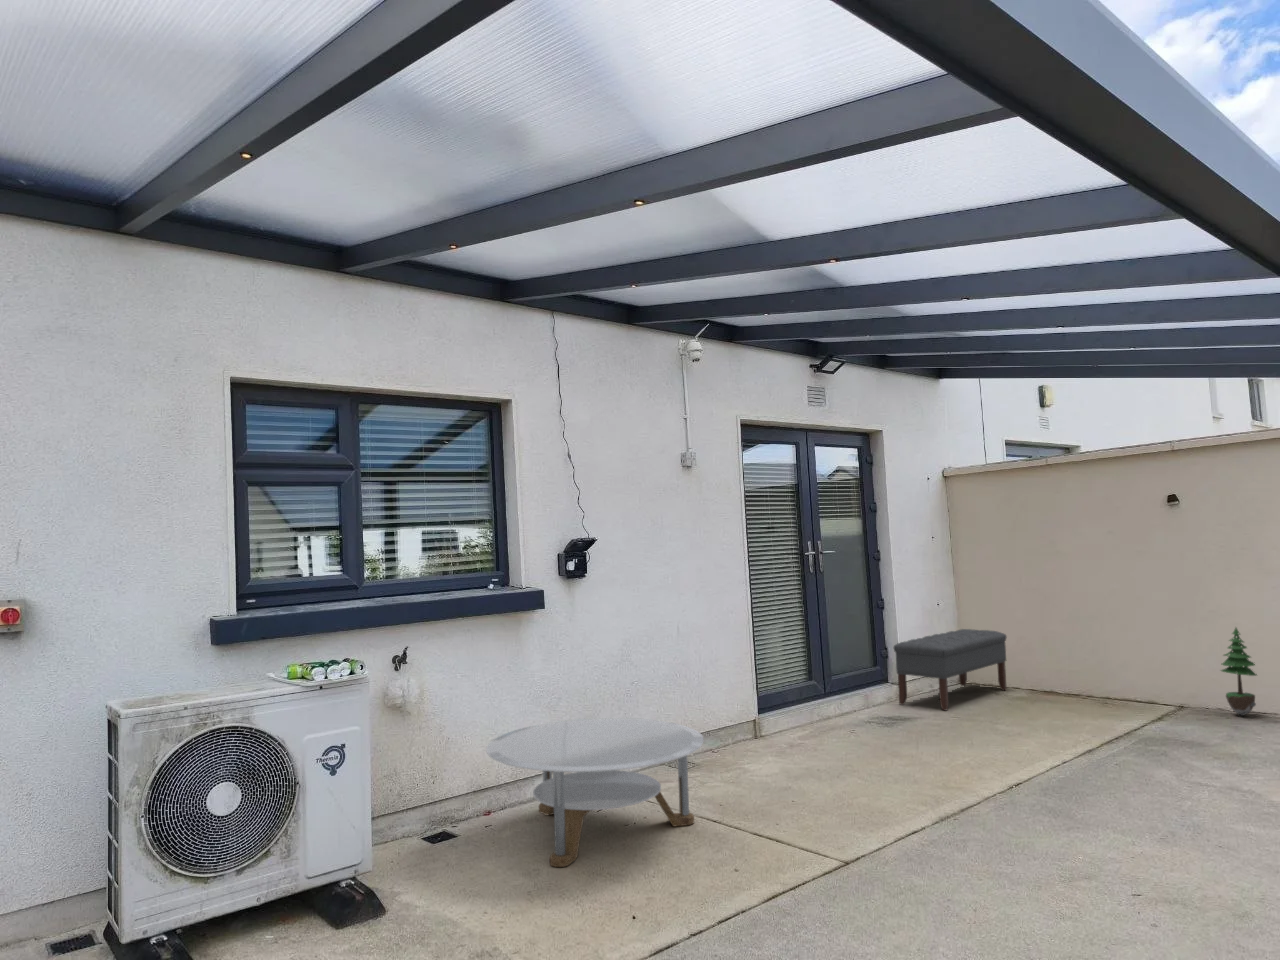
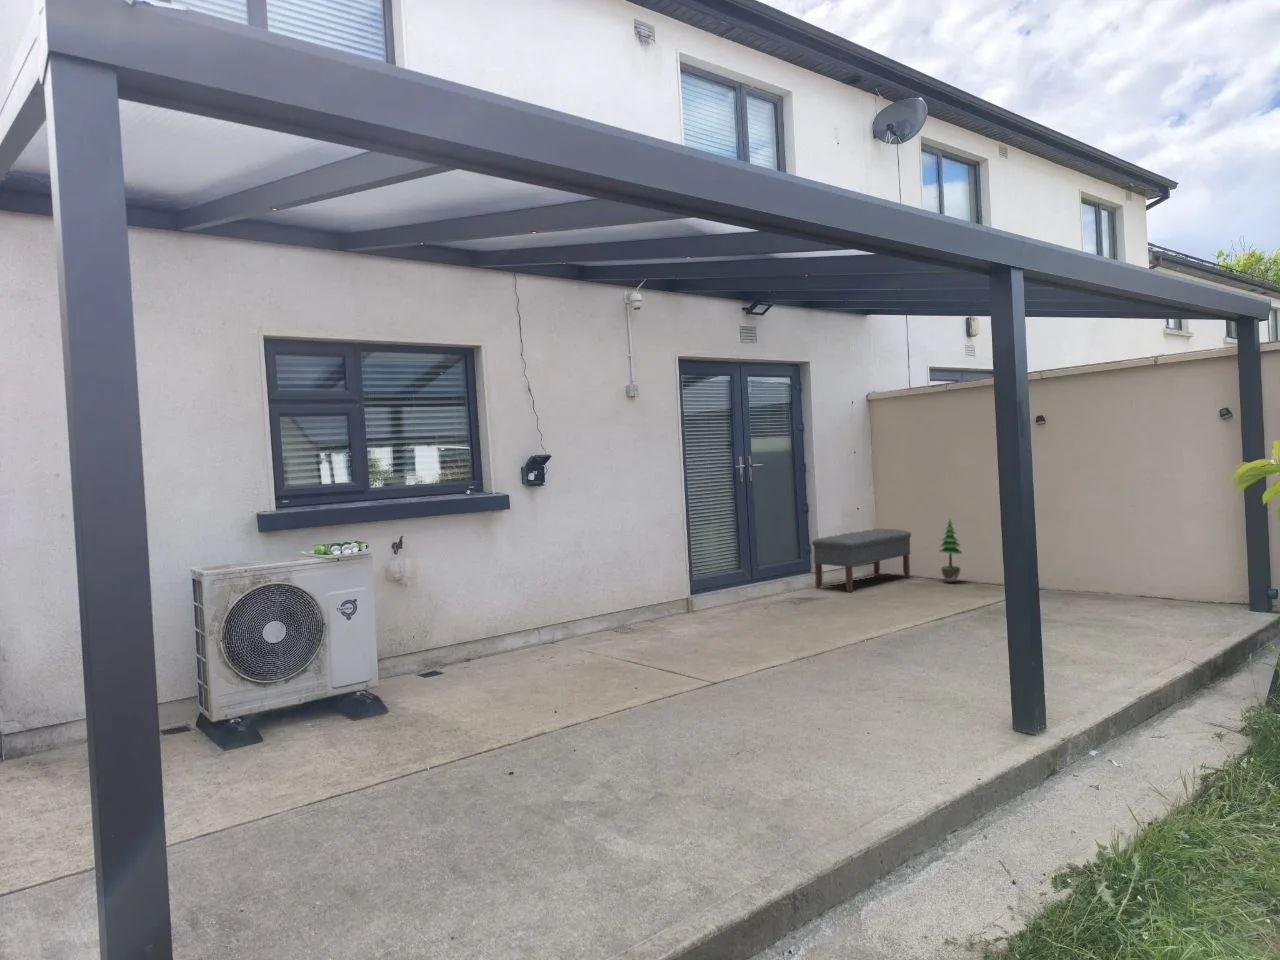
potted tree: present [1221,628,1257,716] -> present [940,520,962,582]
round table: present [486,718,704,867] -> none [463,590,624,688]

